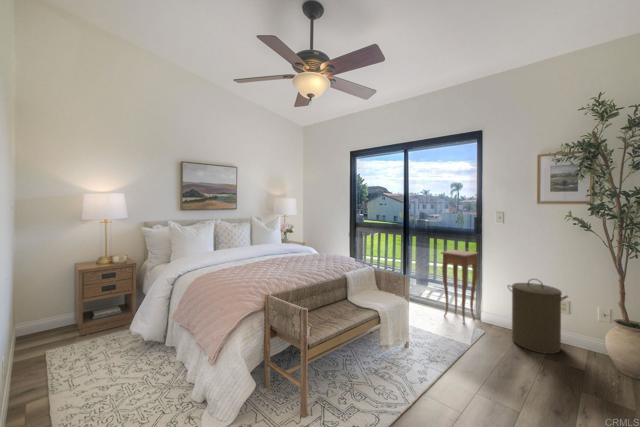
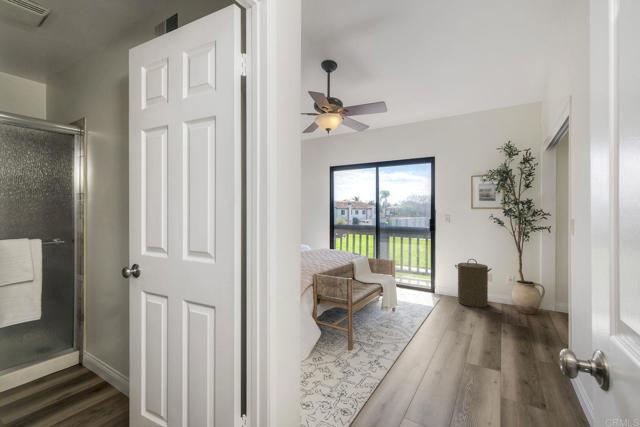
side table: present [441,250,477,323] -> none [407,243,433,295]

